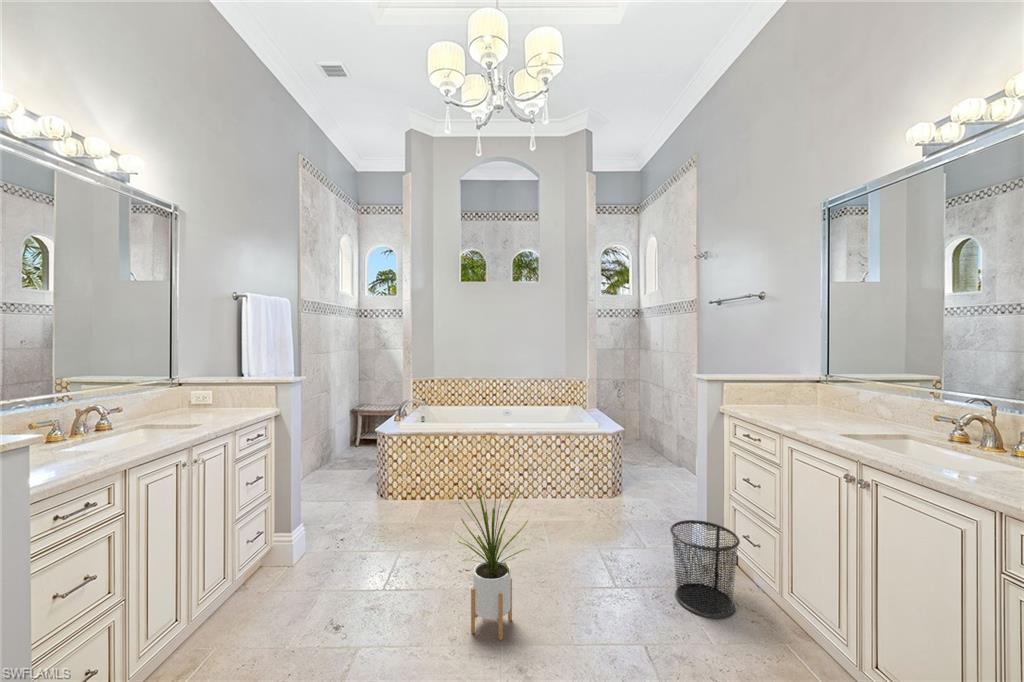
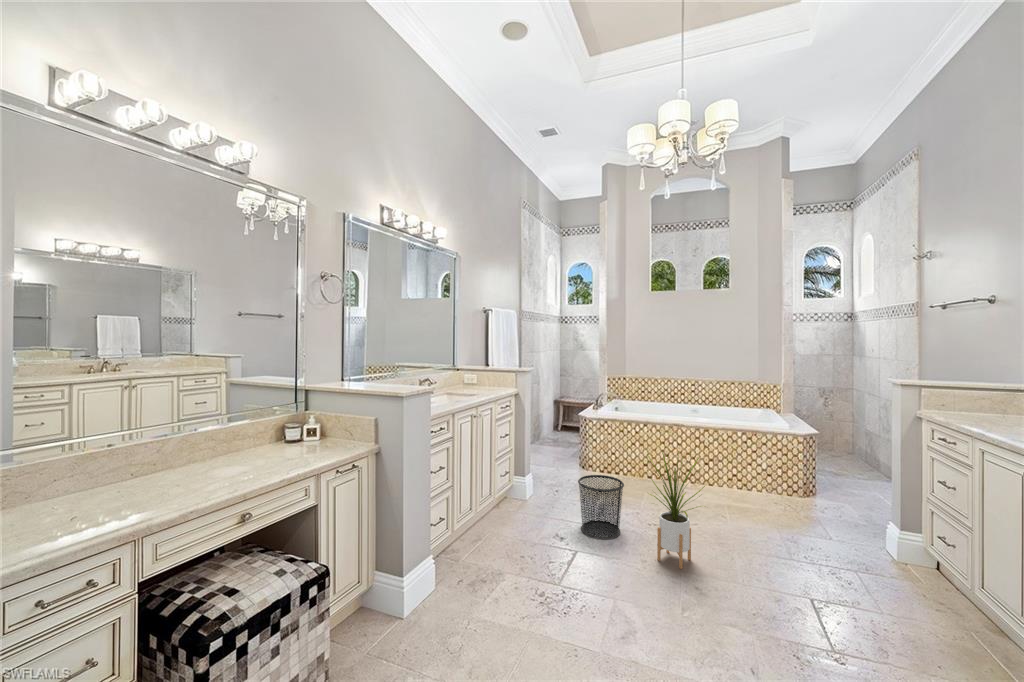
waste bin: present [670,520,740,617] -> present [578,475,624,539]

